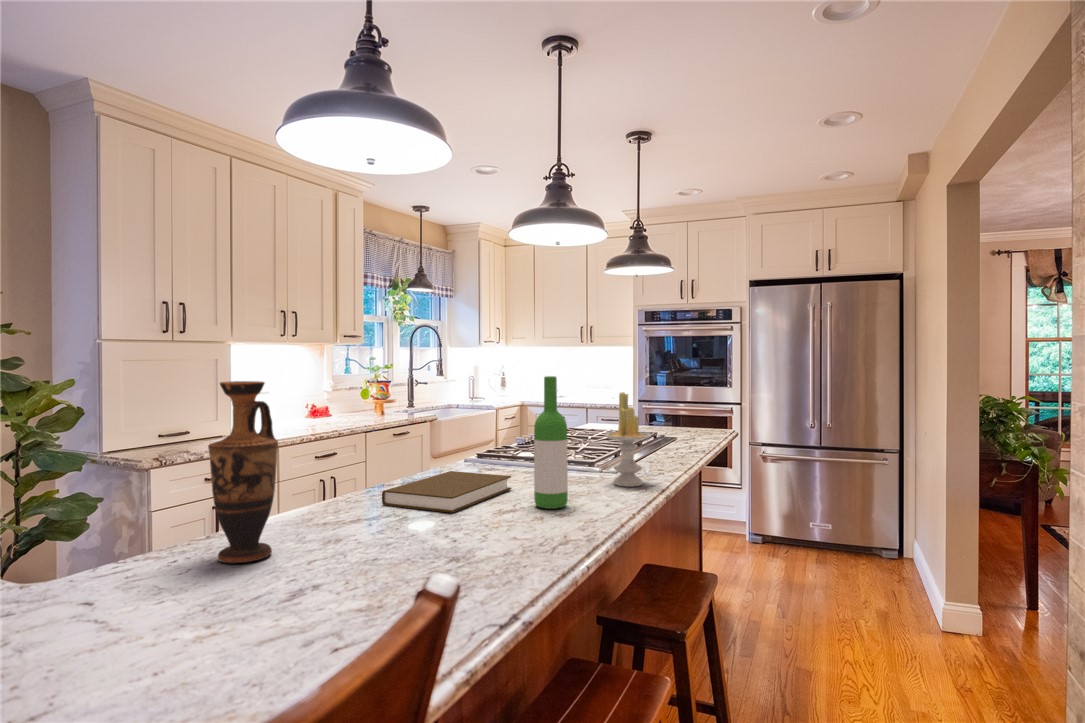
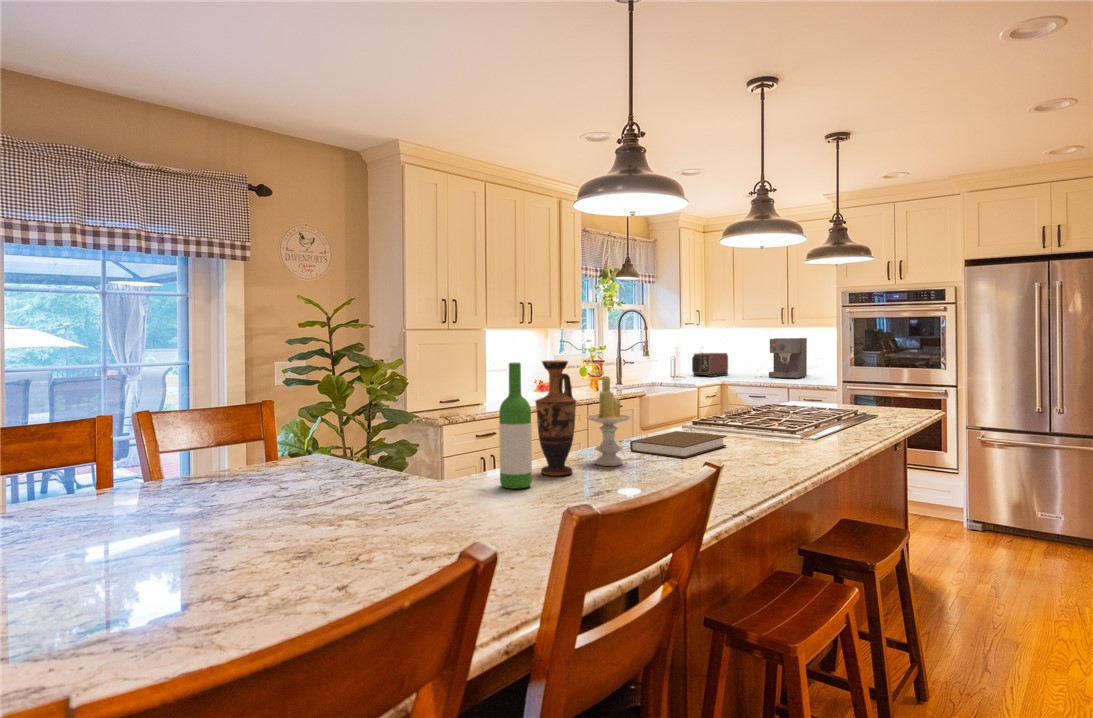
coffee maker: none [569,357,605,398] -> present [769,338,807,379]
toaster: none [491,372,529,397] -> present [692,353,728,377]
wine bottle: present [534,376,568,509] -> present [499,362,532,489]
candle: present [604,392,651,487] -> present [587,376,630,466]

